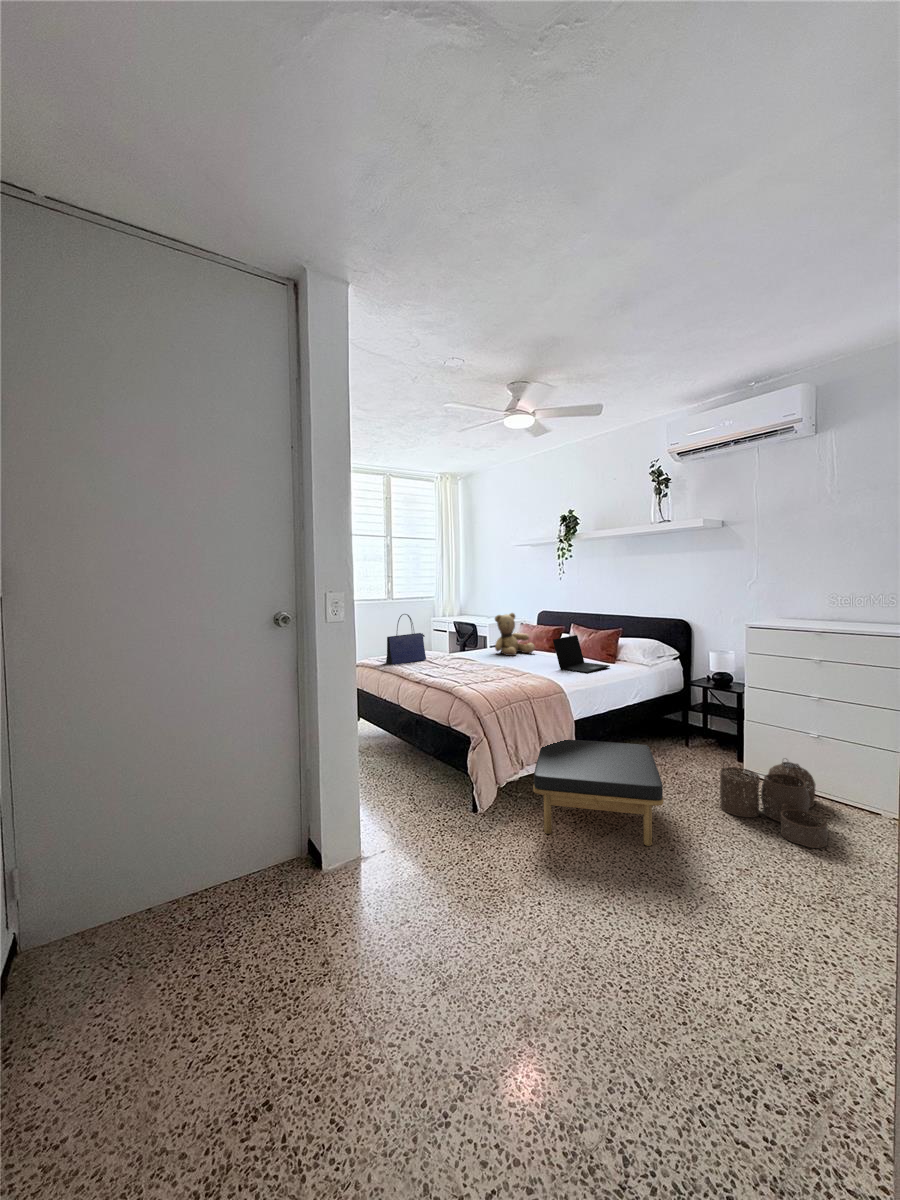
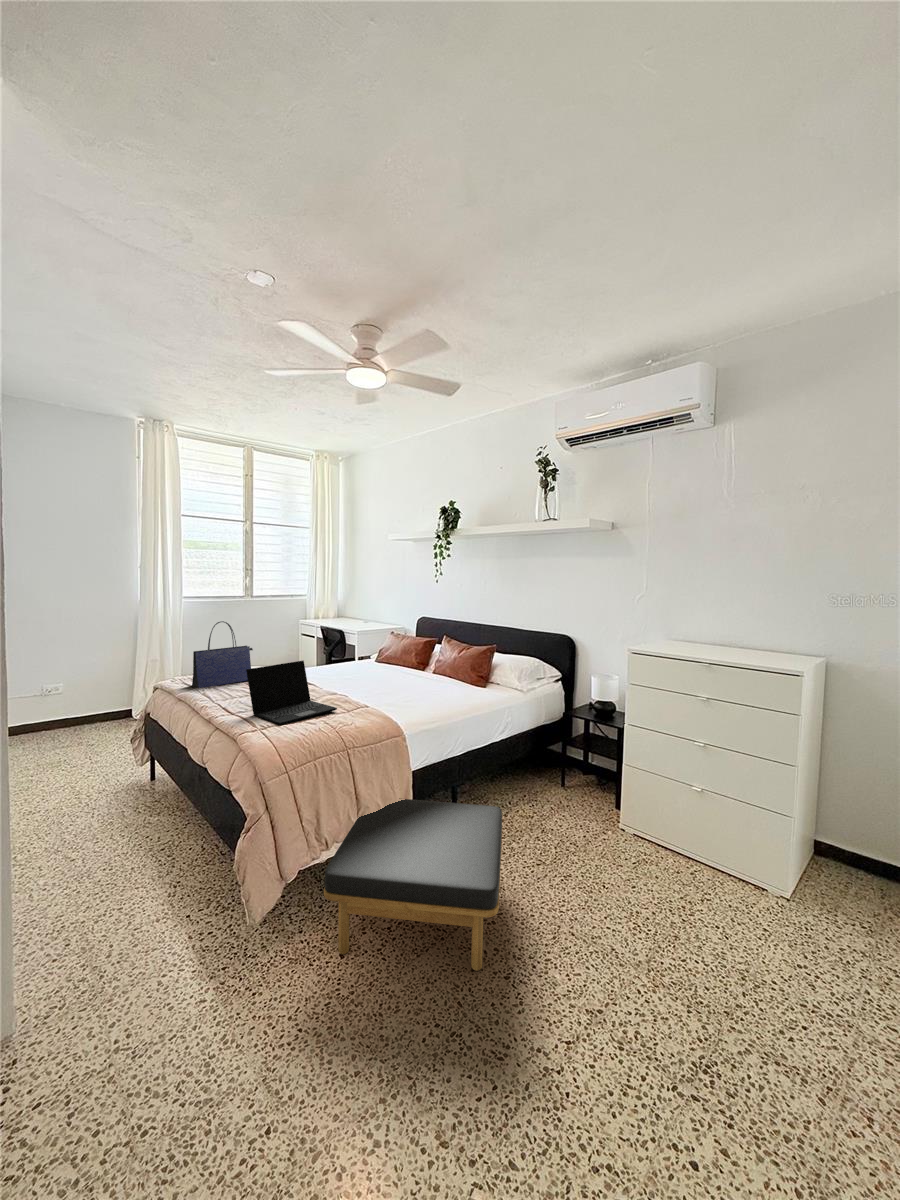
teddy bear: present [495,613,535,656] -> none [351,621,401,674]
laptop: present [553,635,610,673] -> present [246,661,337,725]
woven basket: present [720,762,828,848] -> none [584,819,708,959]

